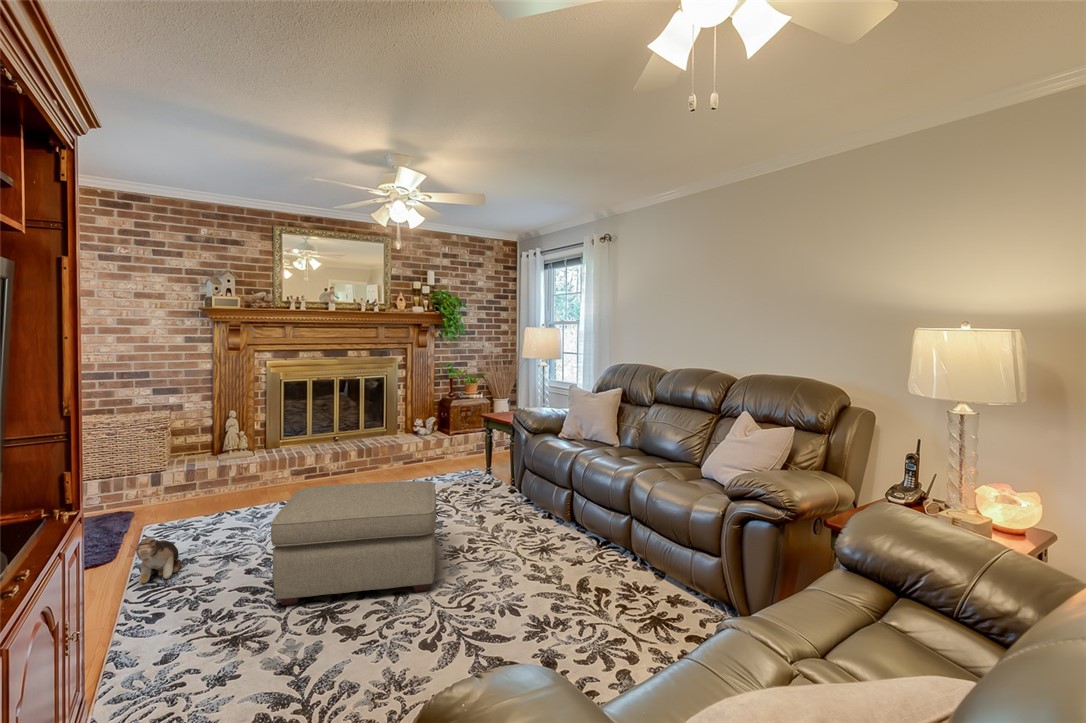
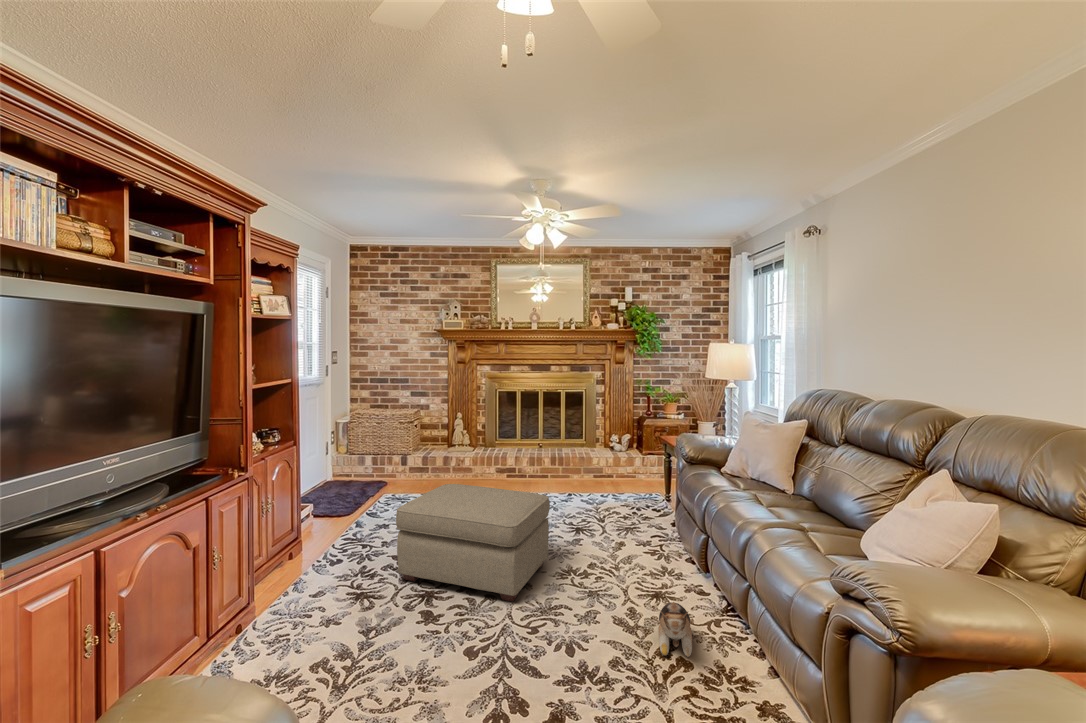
plush toy: present [131,537,182,583] -> present [658,602,693,657]

